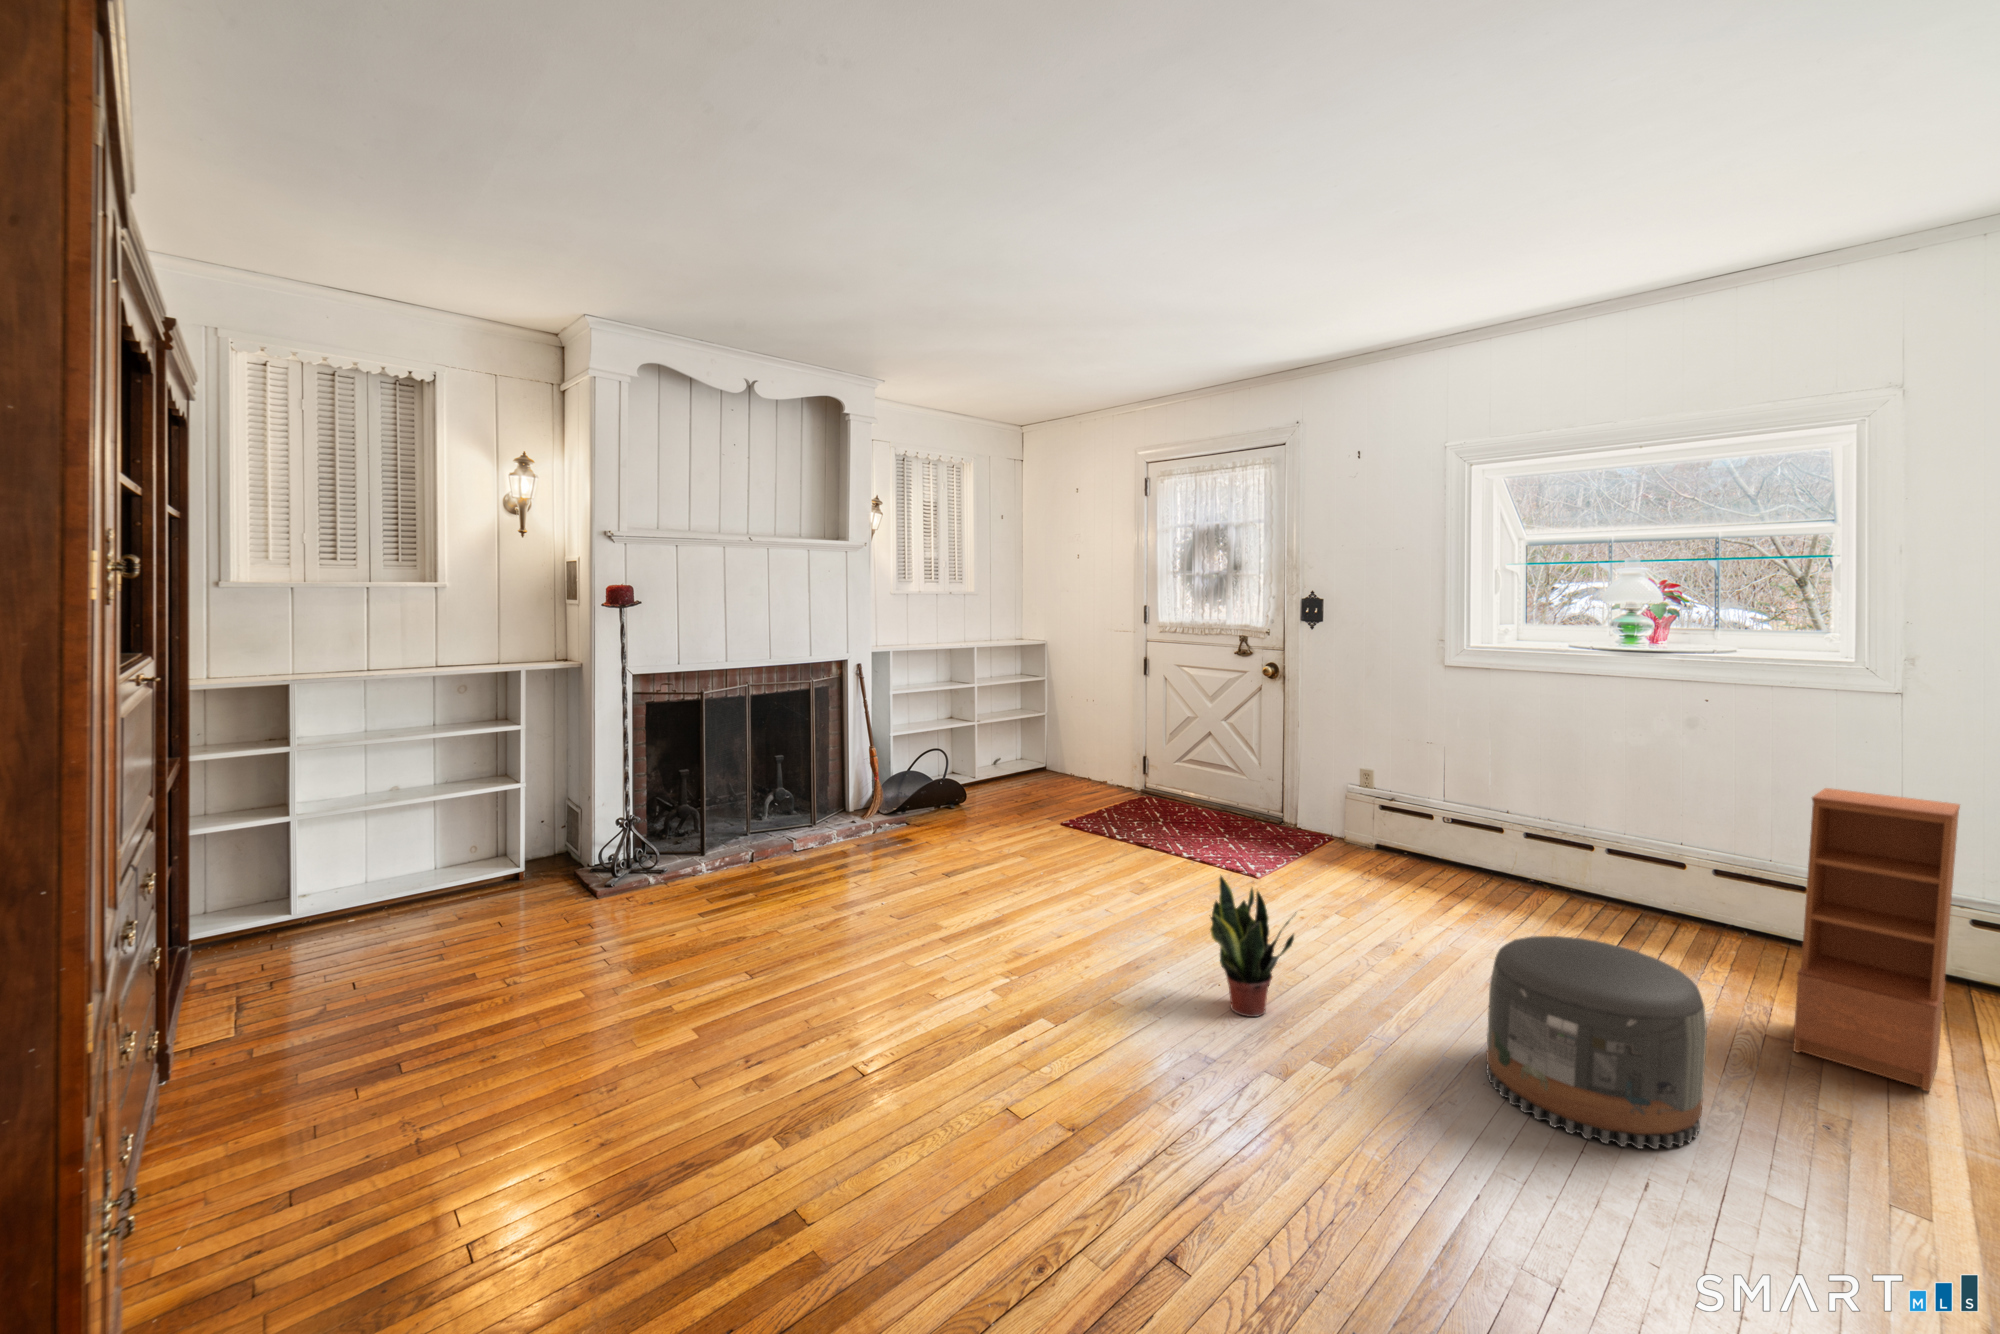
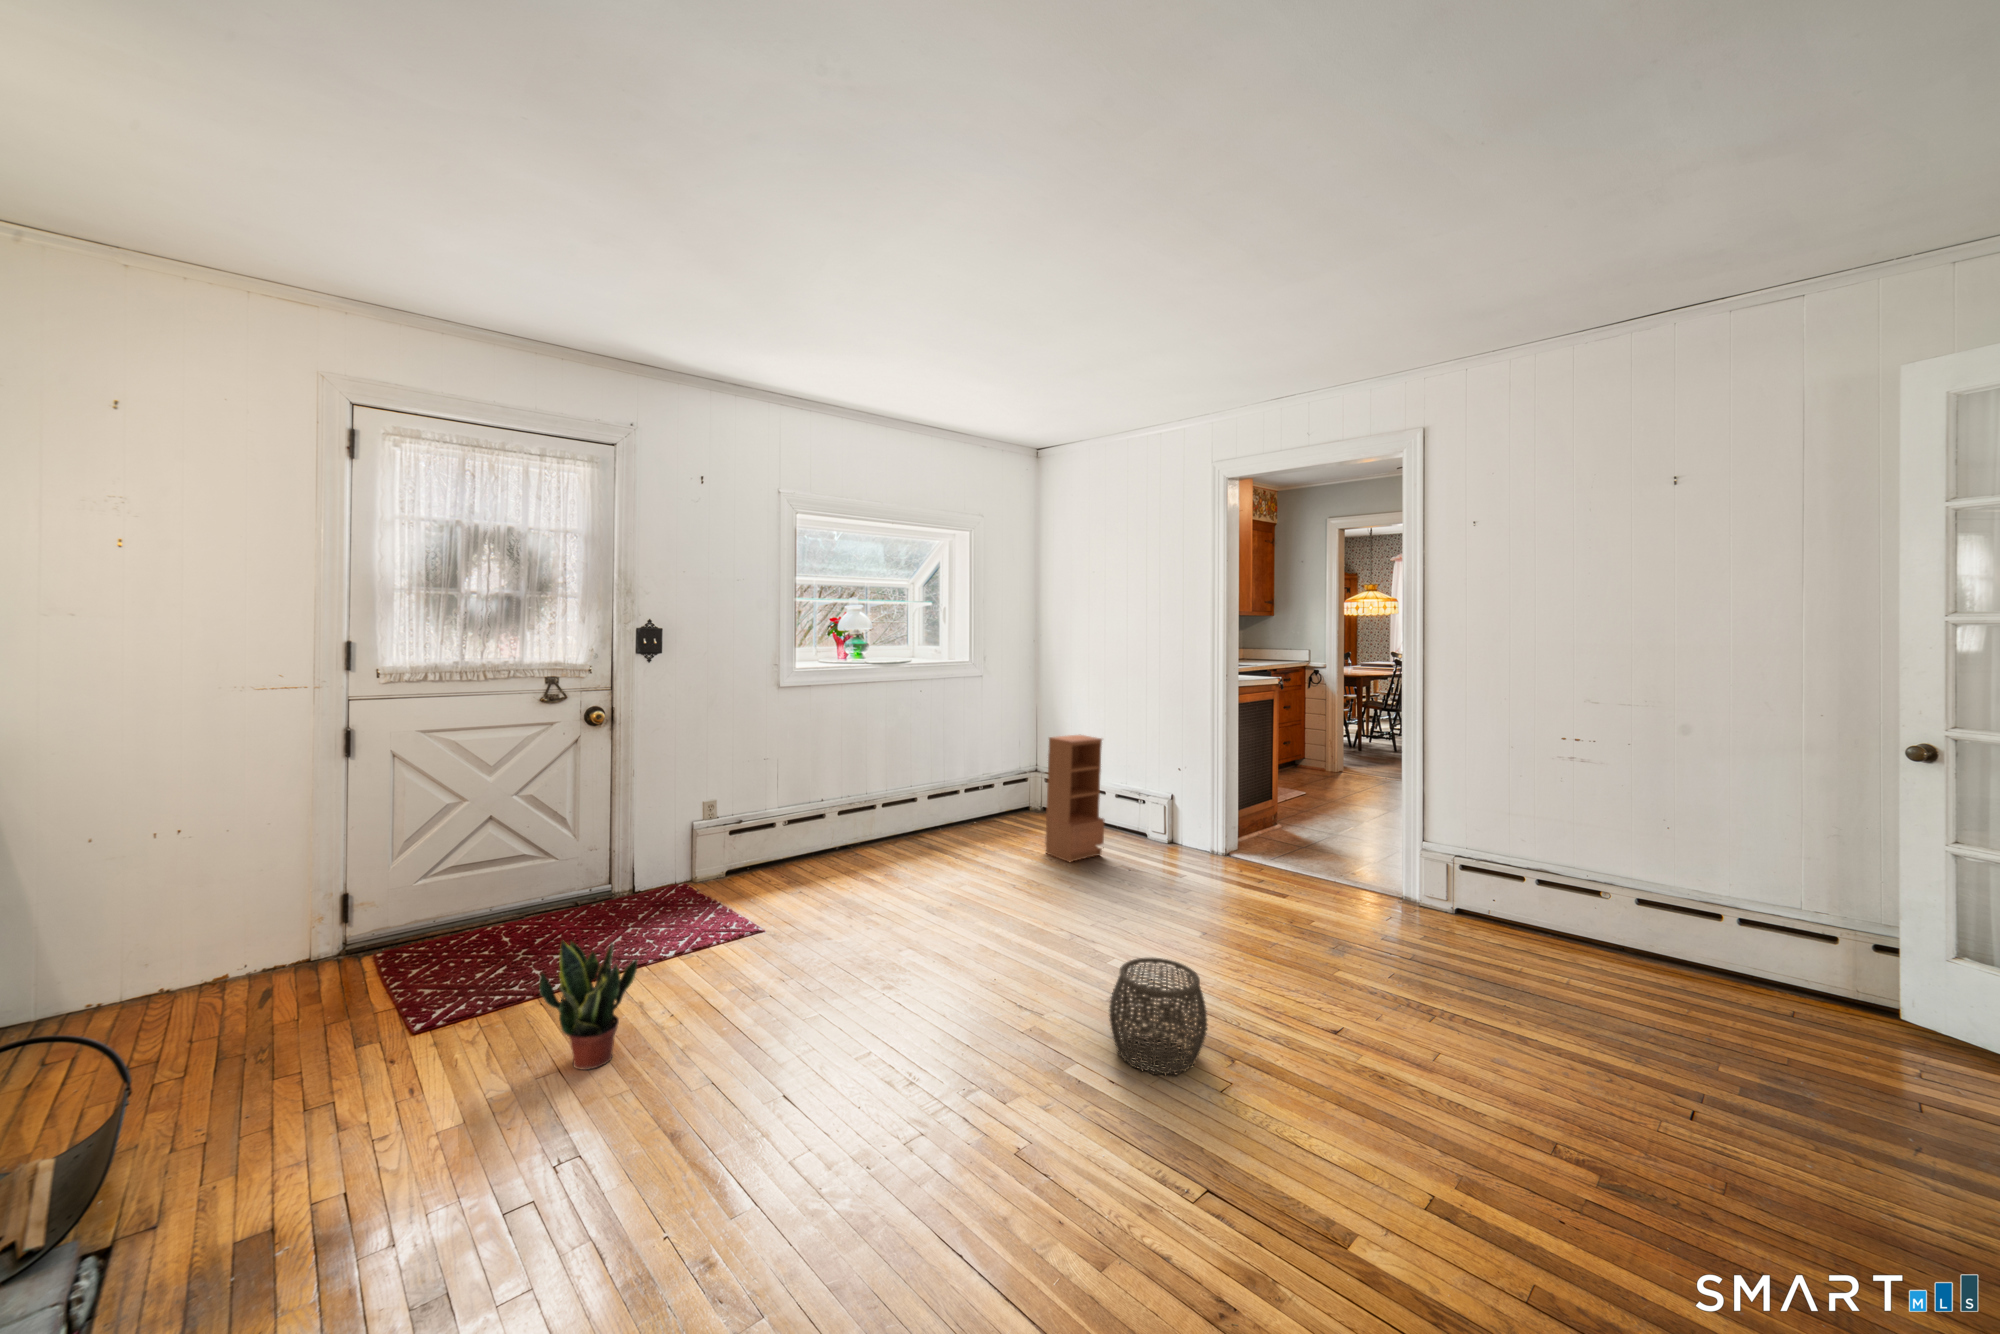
potted plant: present [1210,876,1296,1017] -> present [539,941,638,1070]
pouf: present [1486,936,1707,1149] -> none [1081,831,1175,928]
woven basket: none [1018,953,1138,1093] -> present [1109,958,1207,1075]

